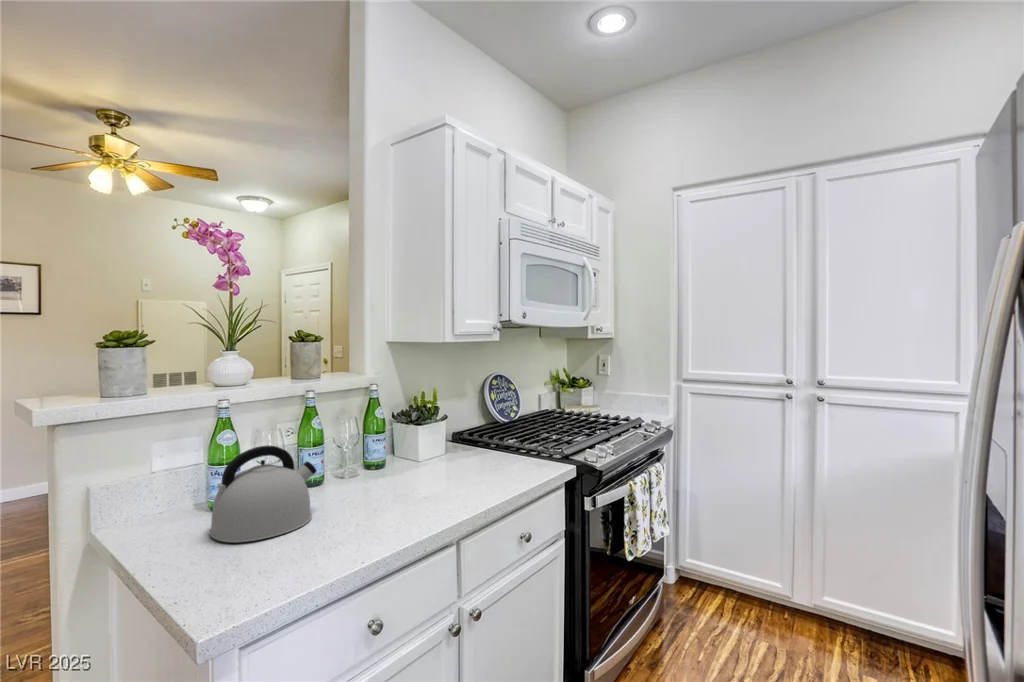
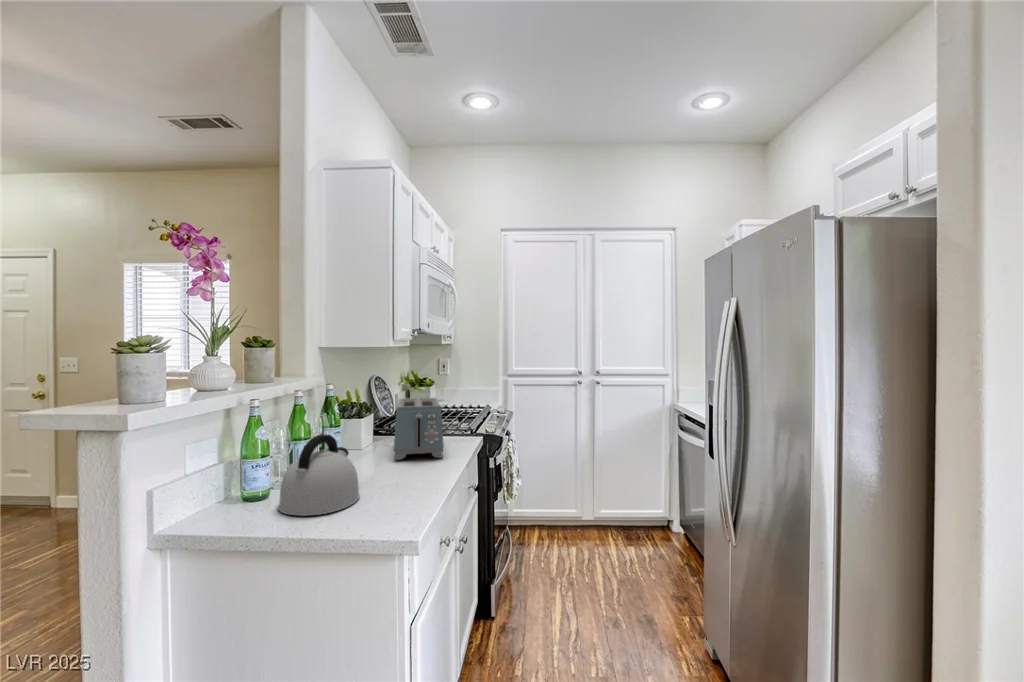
toaster: none [416,405,508,488] -> present [394,398,444,460]

